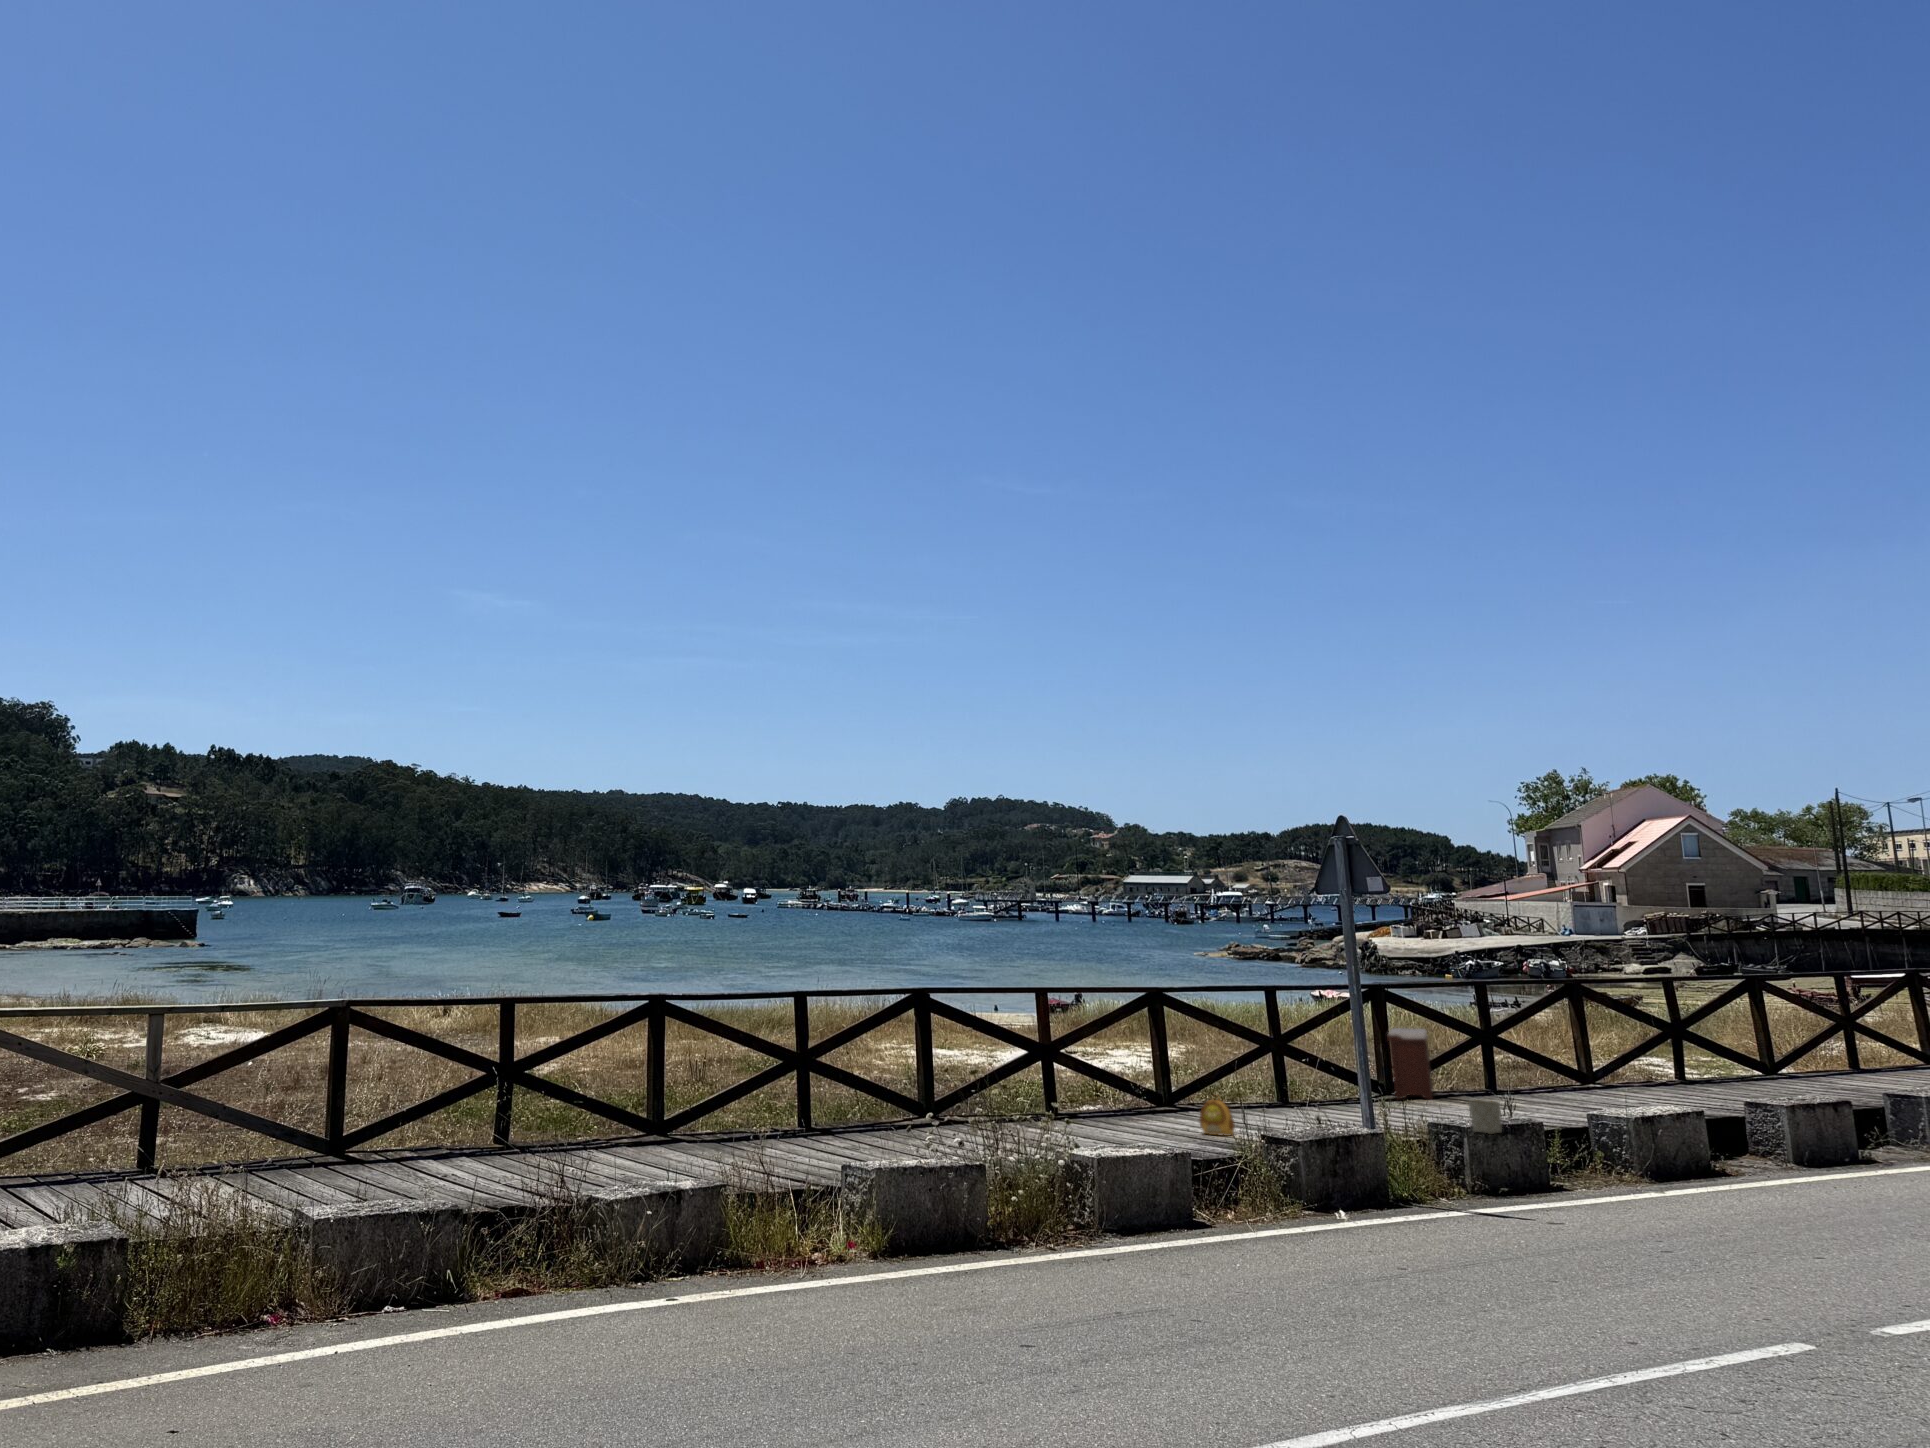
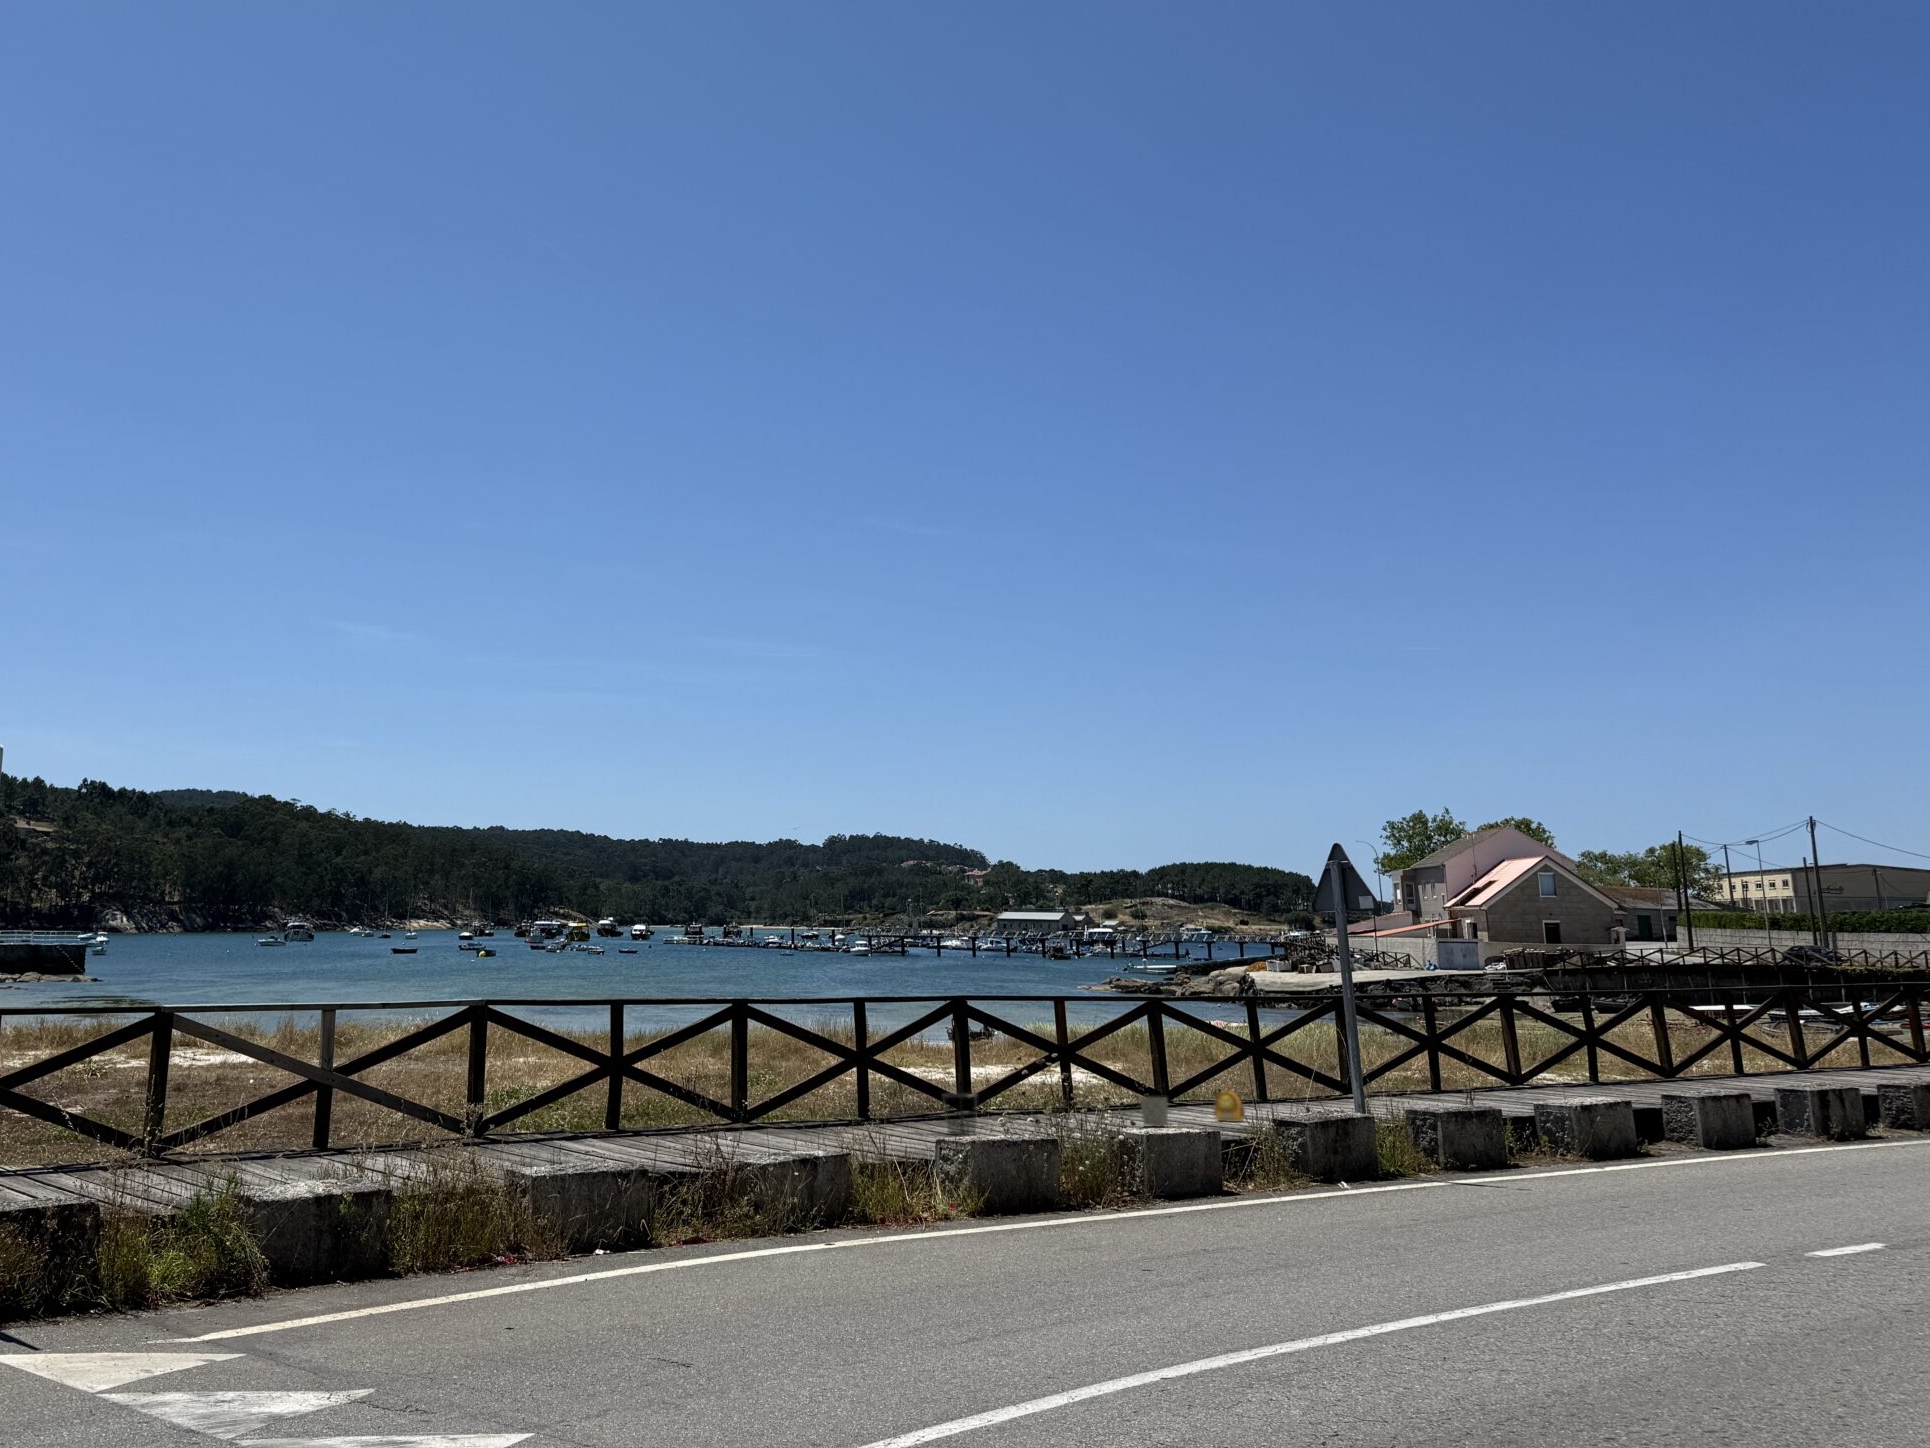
bench: present [1387,1028,1434,1100] -> none [1348,1038,1390,1101]
planter: present [1468,1100,1502,1134] -> present [1140,1097,1168,1127]
trash can: none [879,1102,919,1150] -> present [943,1093,976,1135]

